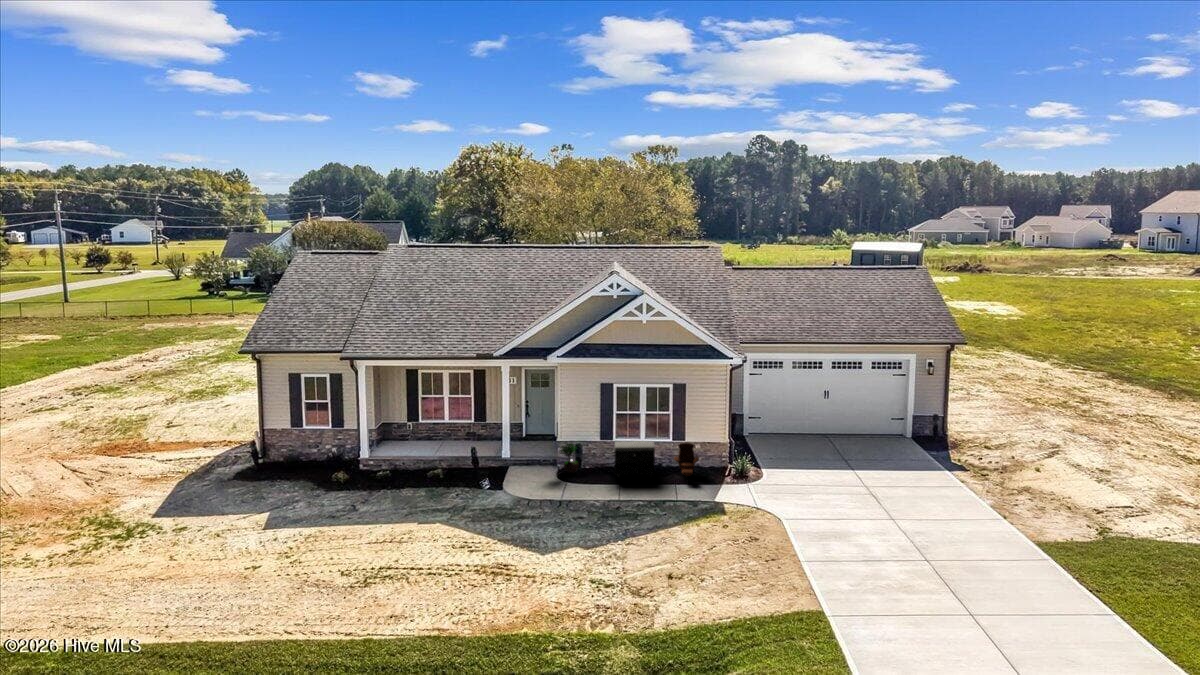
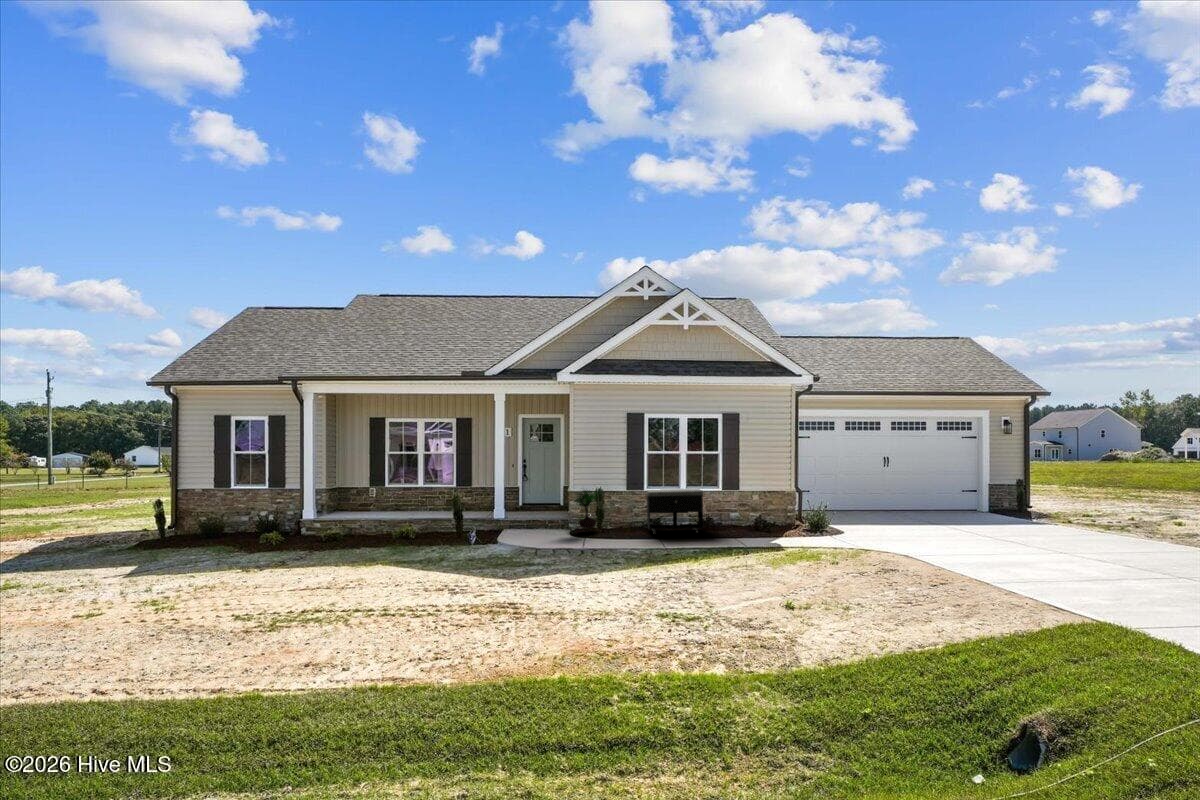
lounge chair: present [674,443,699,481] -> none [727,489,762,537]

